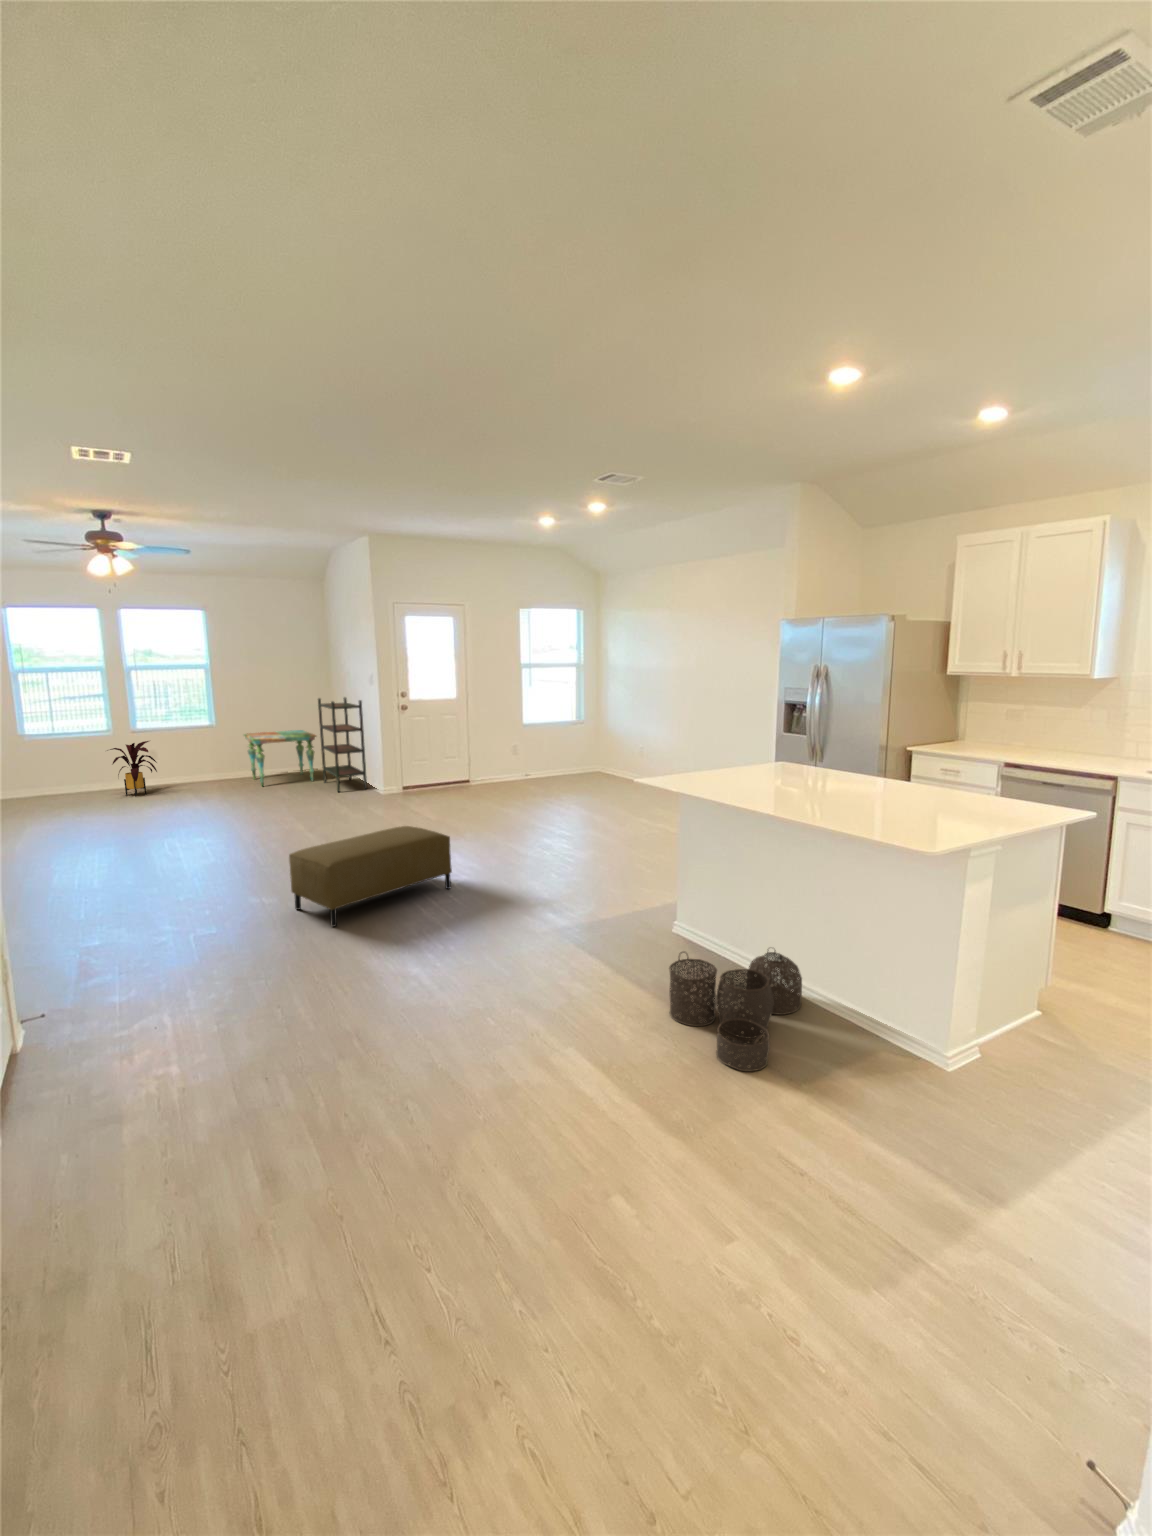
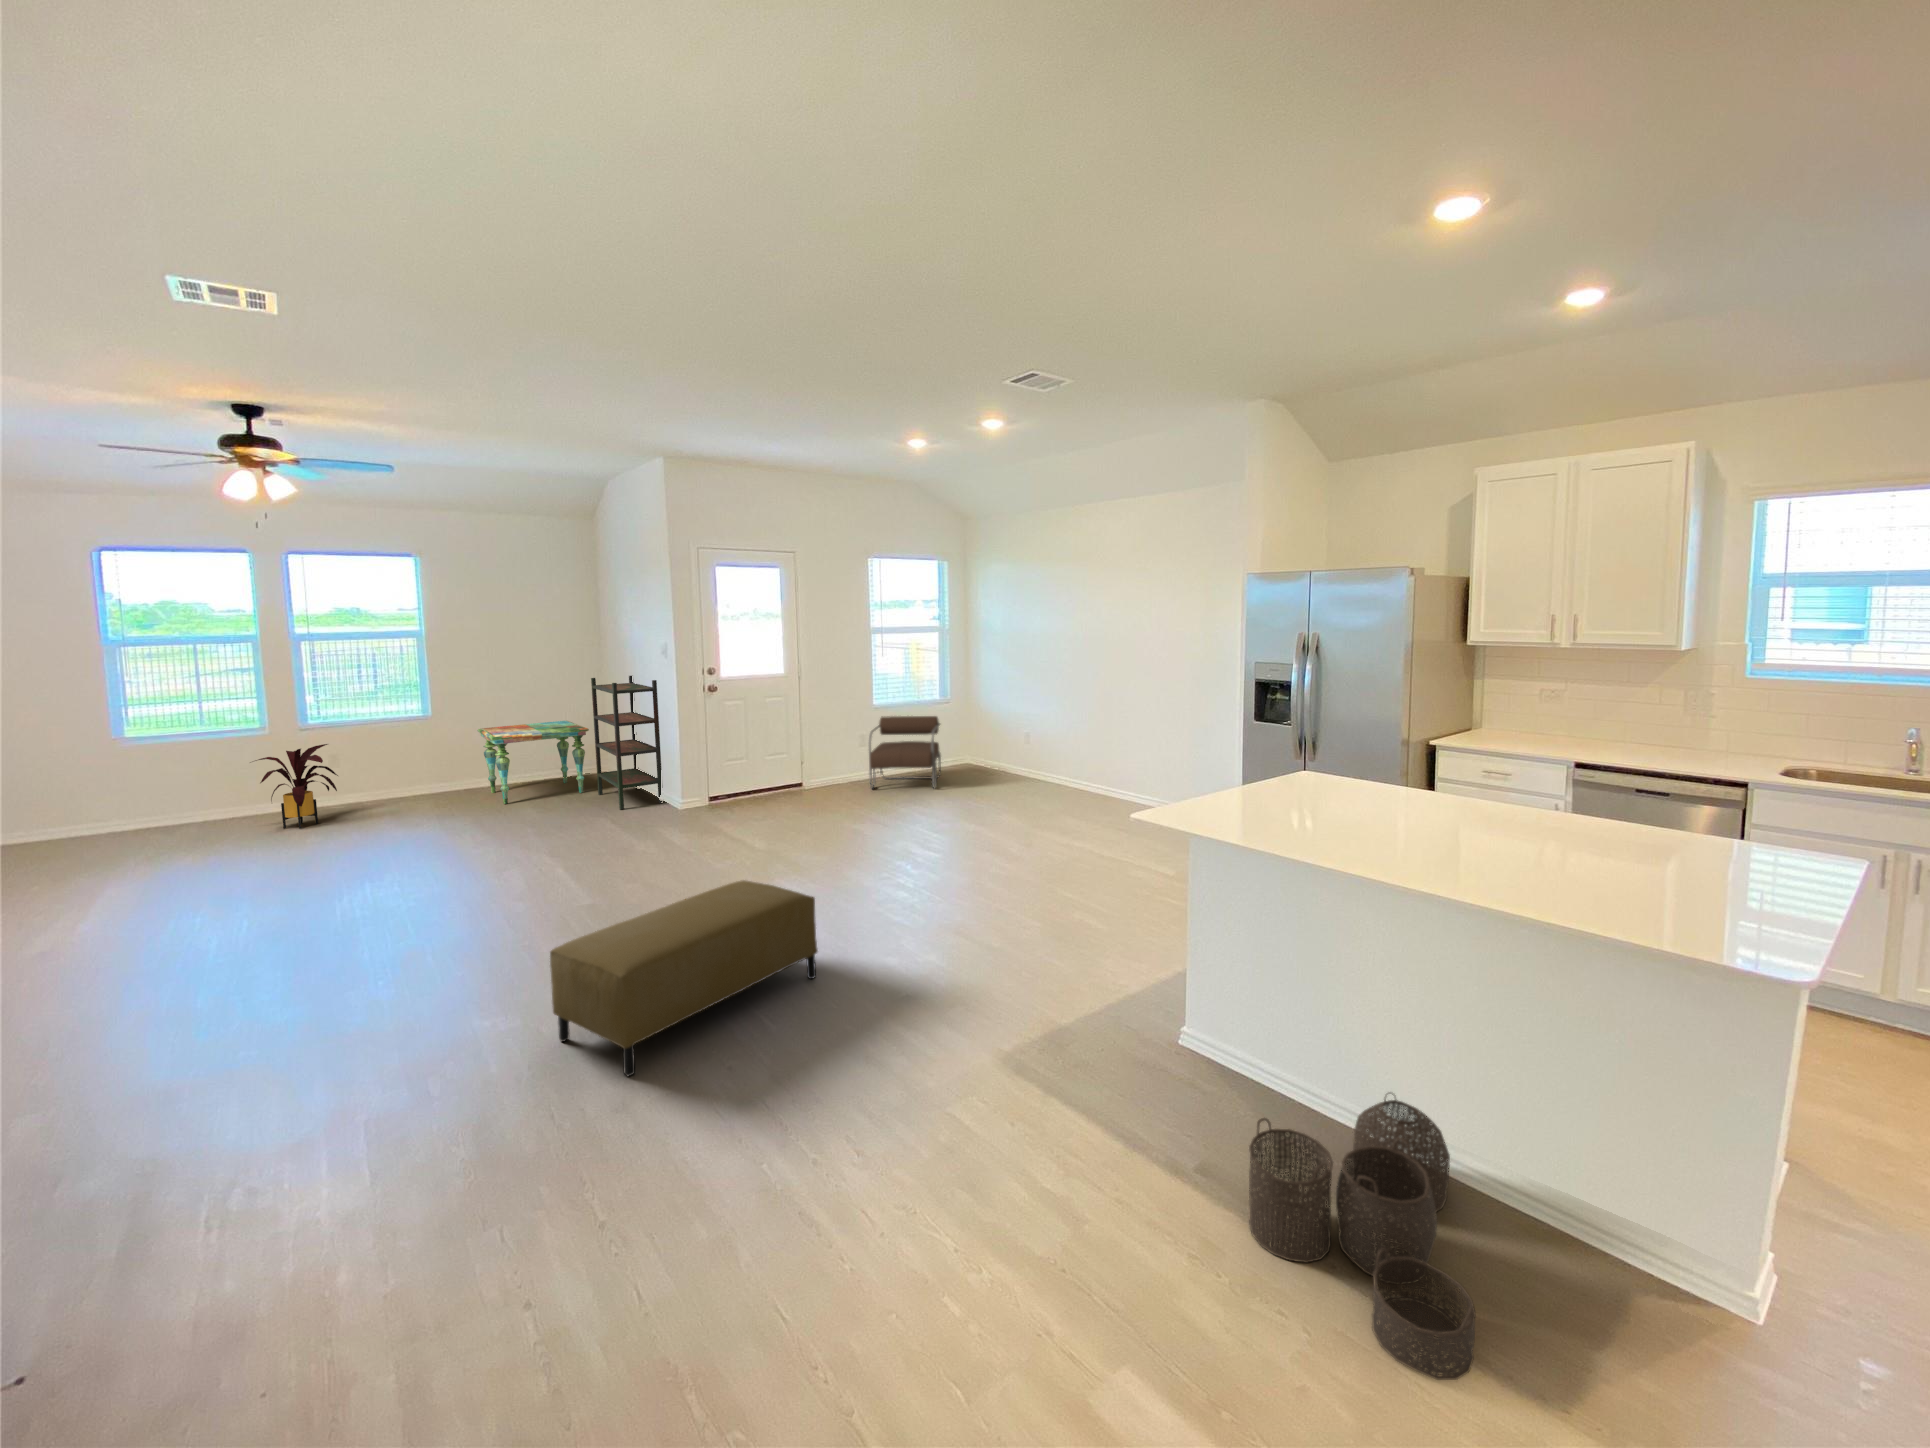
armchair: none [513,731,570,786] -> present [869,716,941,789]

